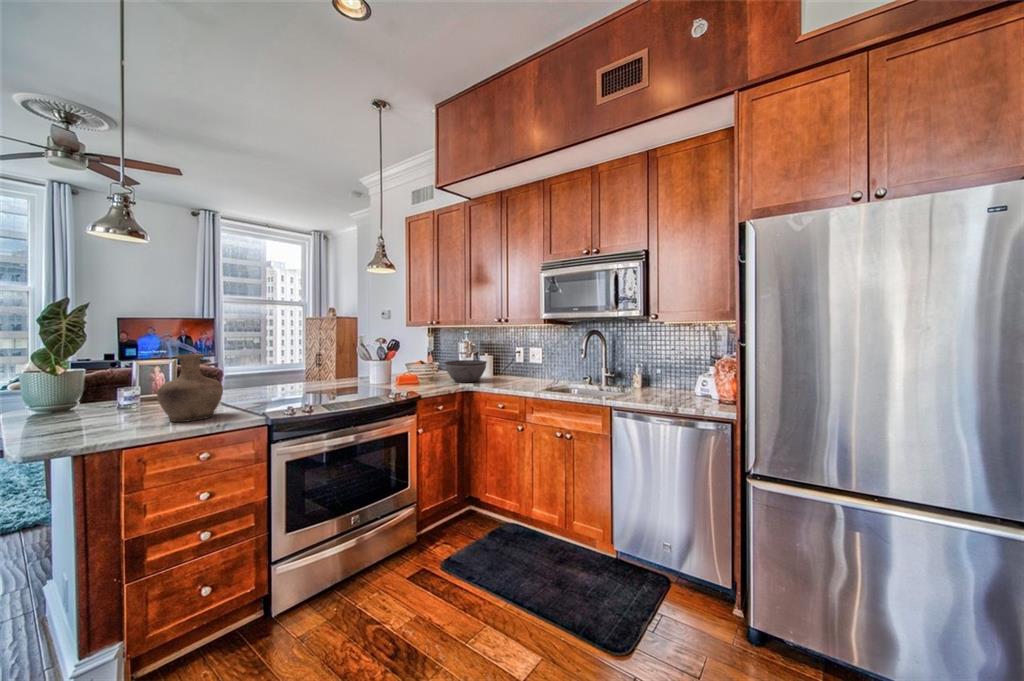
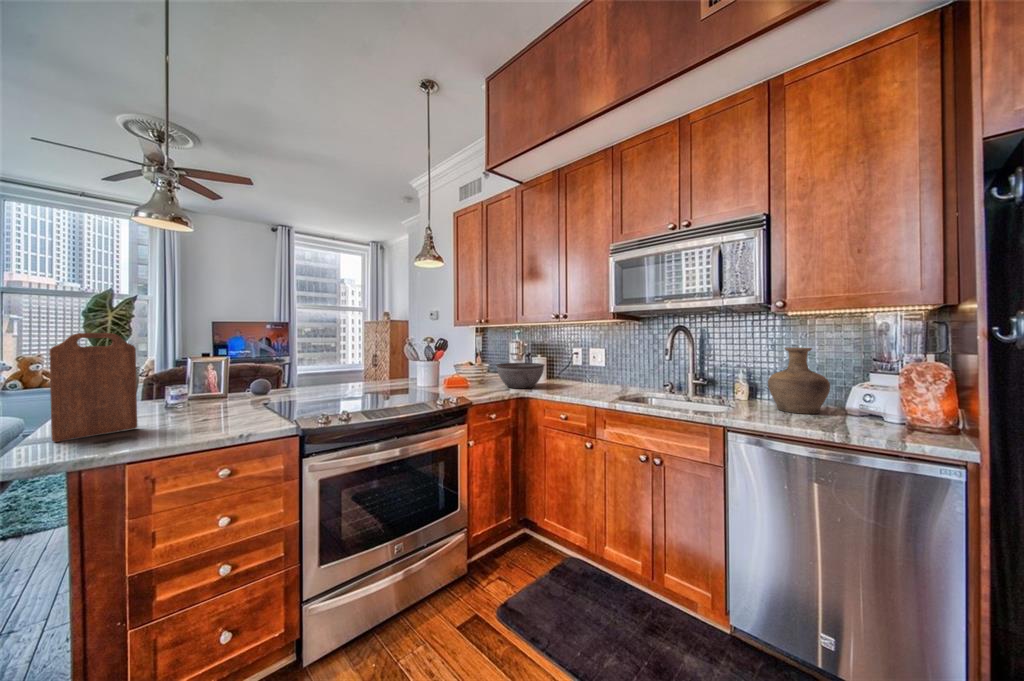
cutting board: none [44,340,121,433] -> present [49,333,137,442]
vase: present [157,354,223,422] -> present [768,348,830,414]

